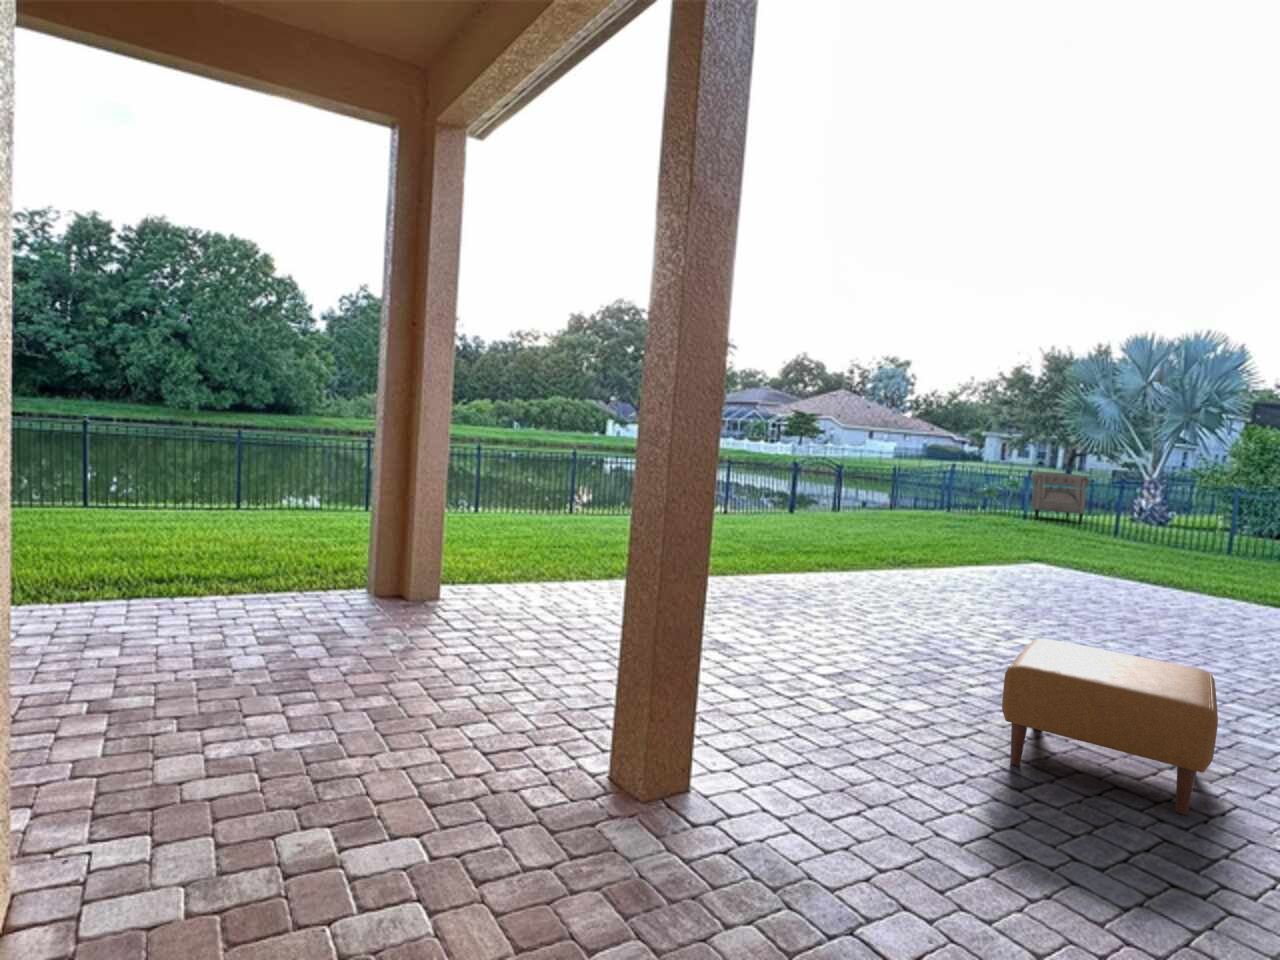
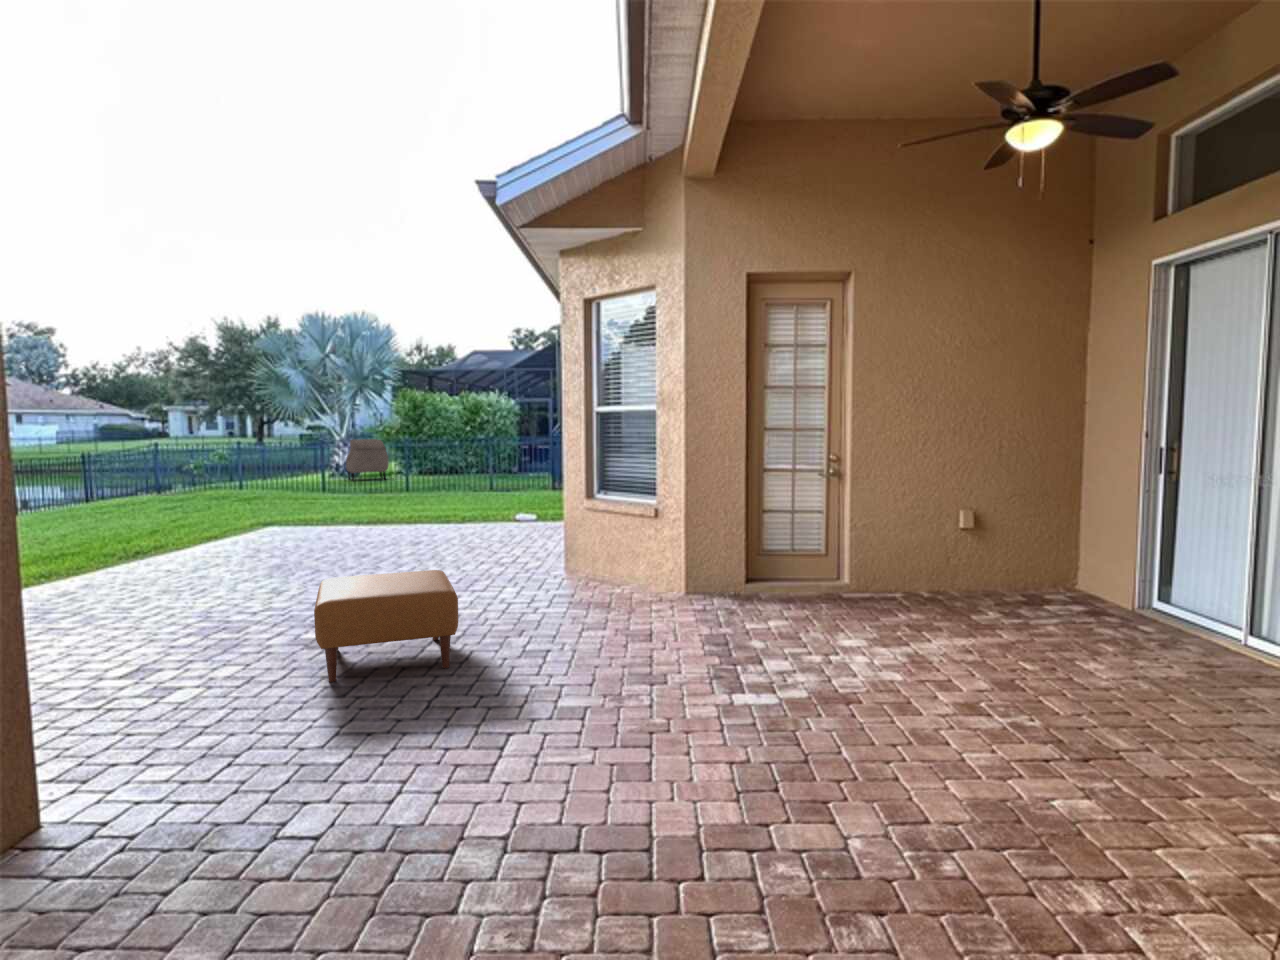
chair: present [1031,472,1090,524] -> present [346,439,389,481]

